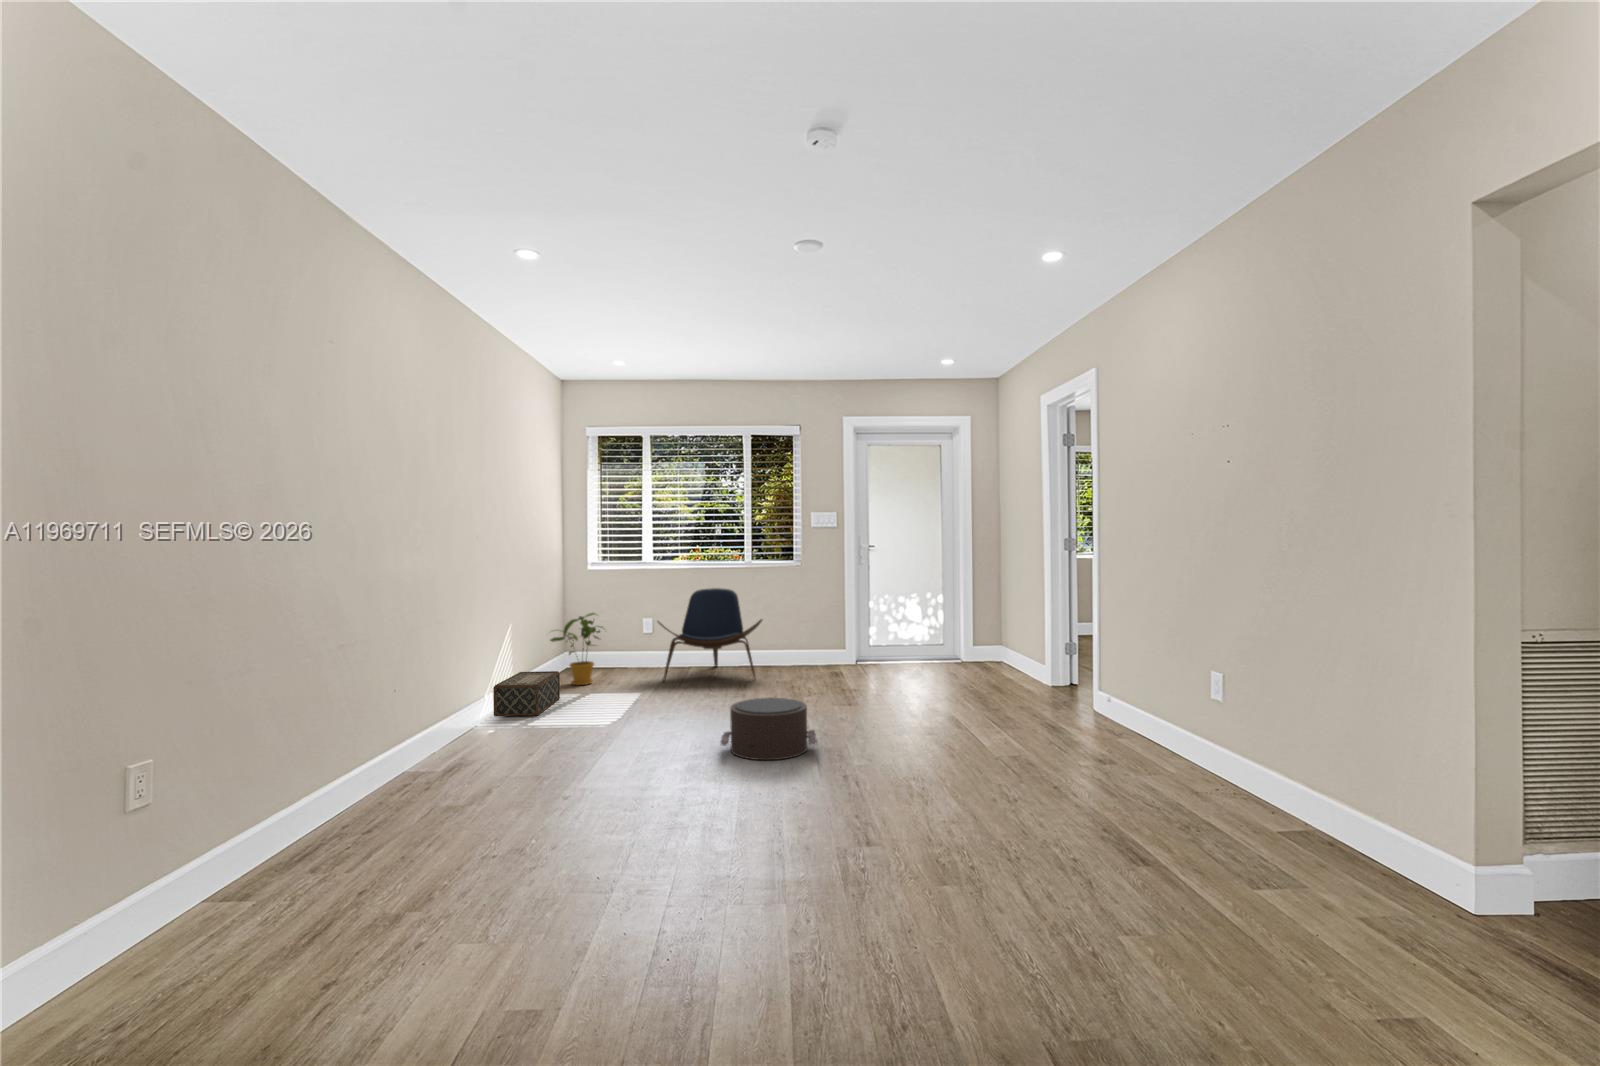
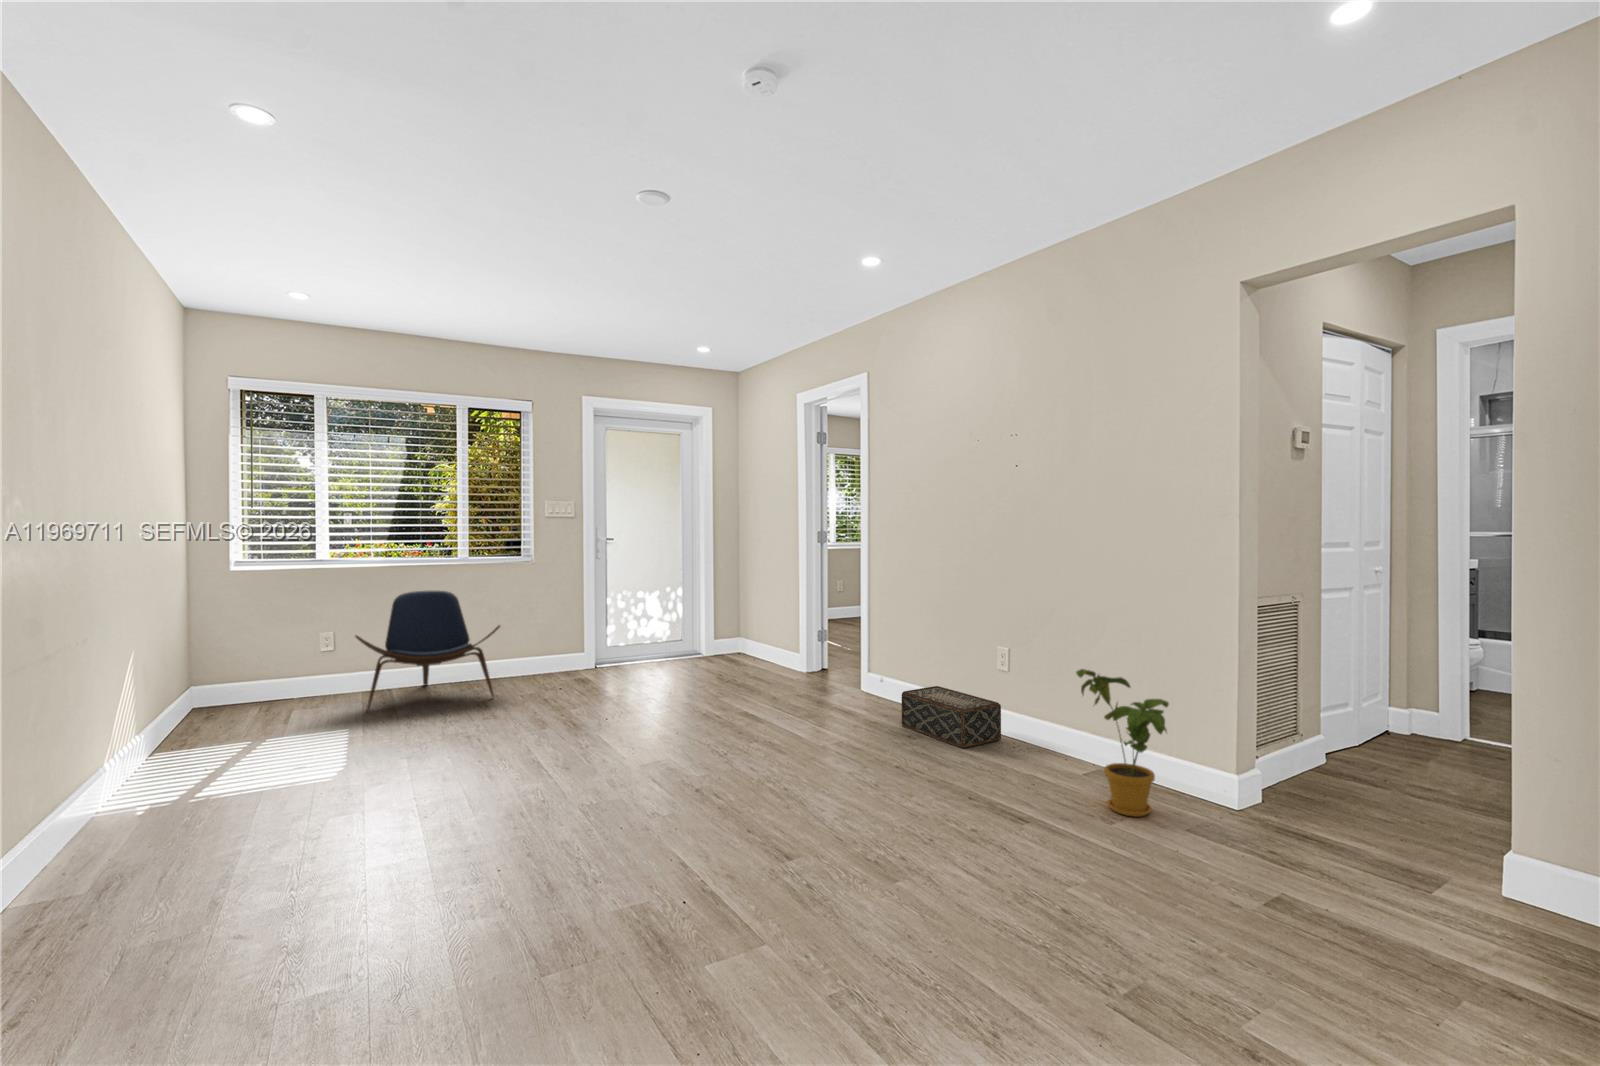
house plant: present [550,613,603,685] -> present [1076,669,1169,817]
woven basket: present [493,671,560,716] -> present [902,686,1001,748]
pouf: present [721,698,818,760] -> none [525,719,652,800]

